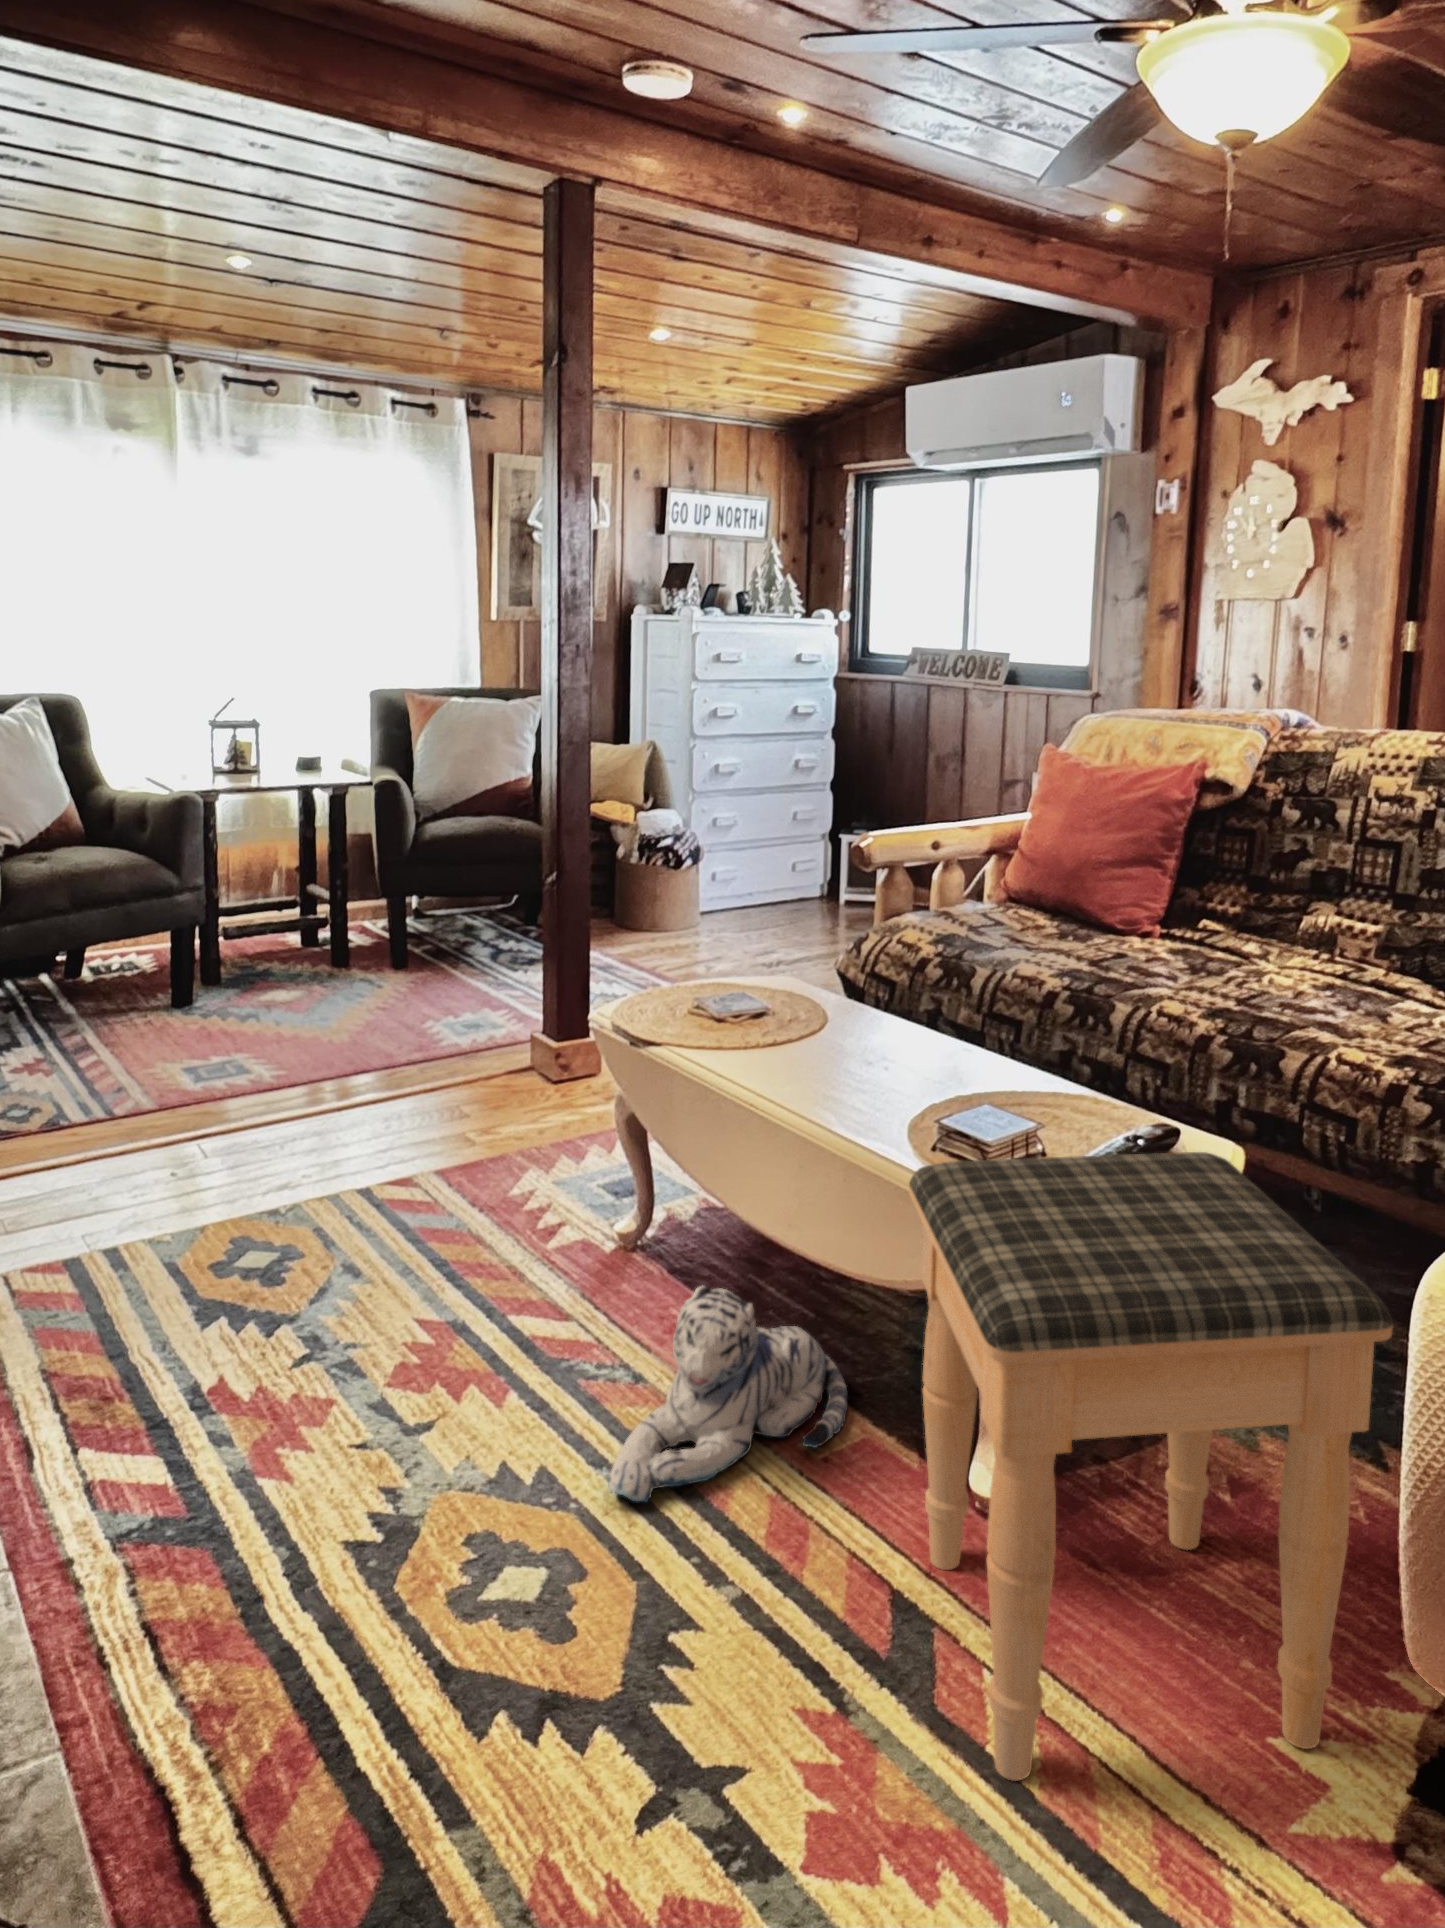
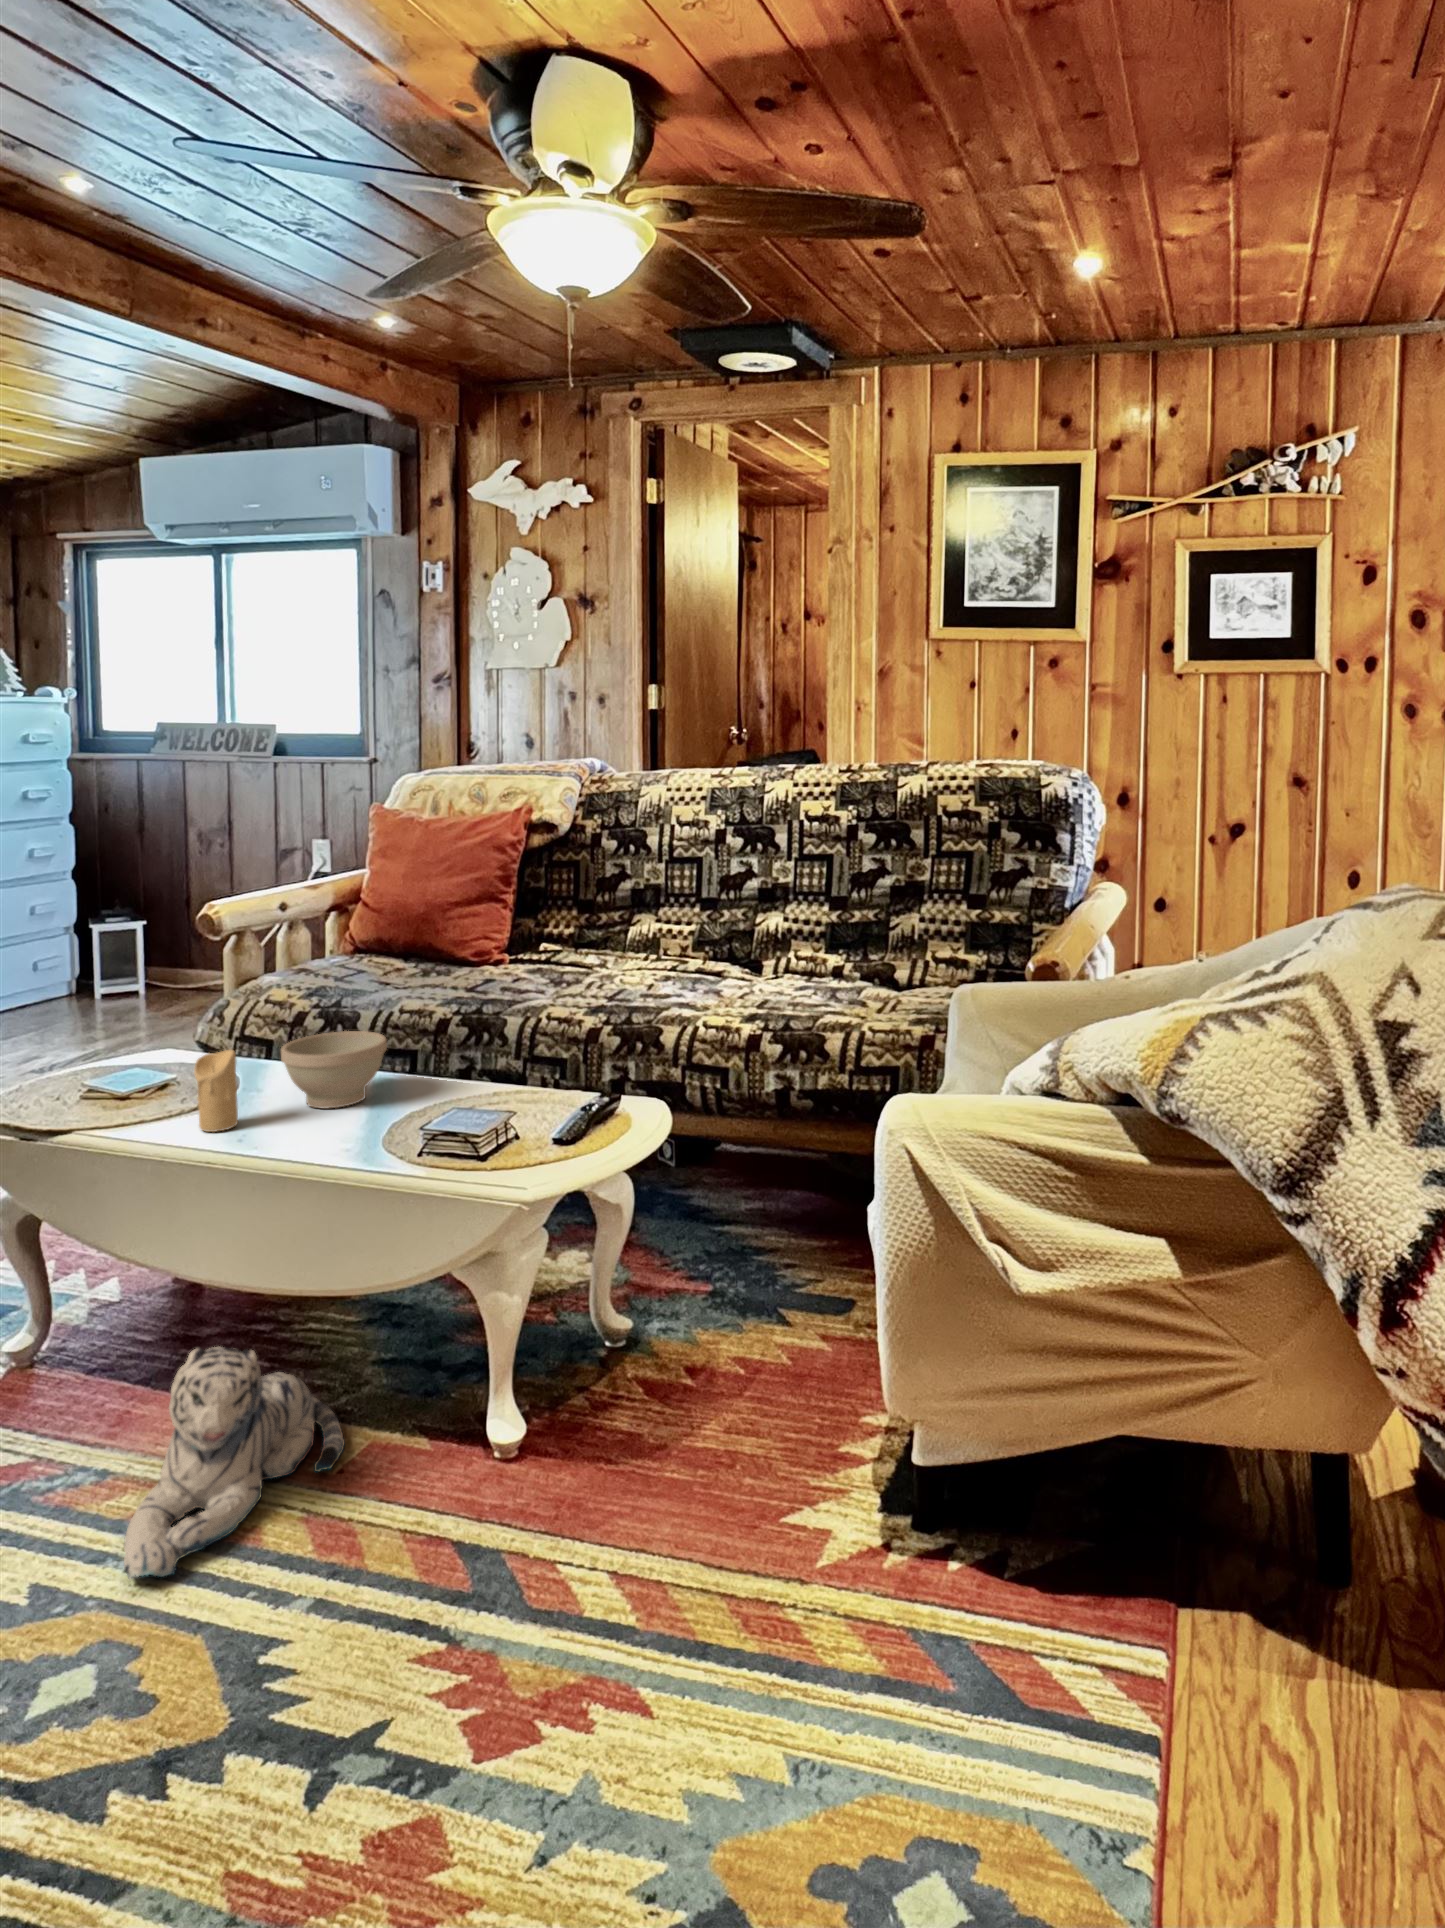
bowl: none [849,987,953,1069] -> present [281,1031,387,1108]
candle: none [762,989,800,1069] -> present [194,1050,238,1132]
footstool: present [909,1152,1393,1781] -> none [431,1100,841,1626]

